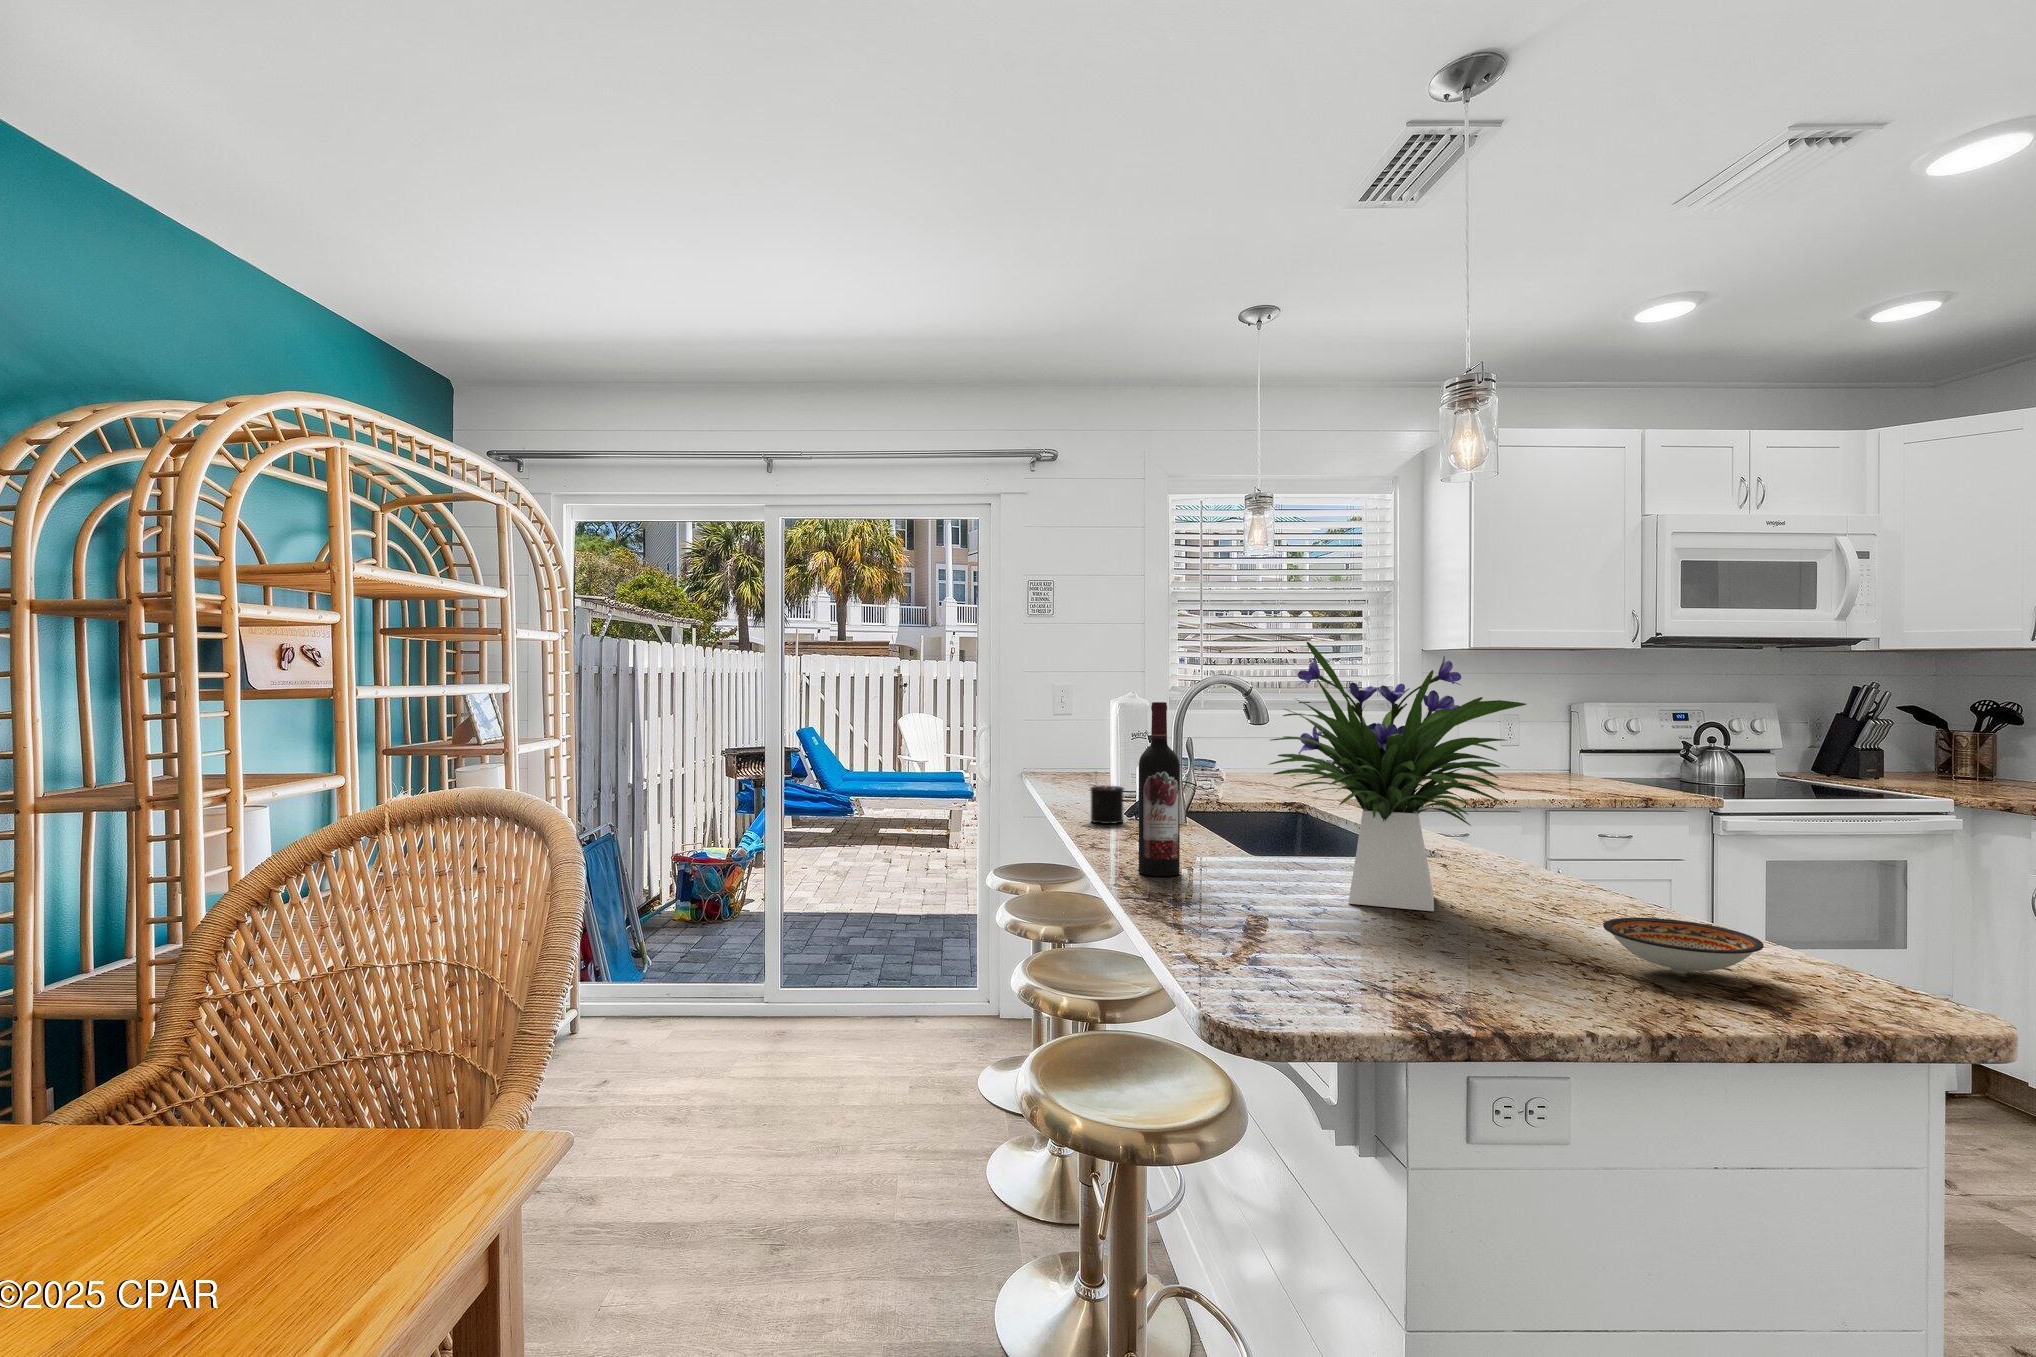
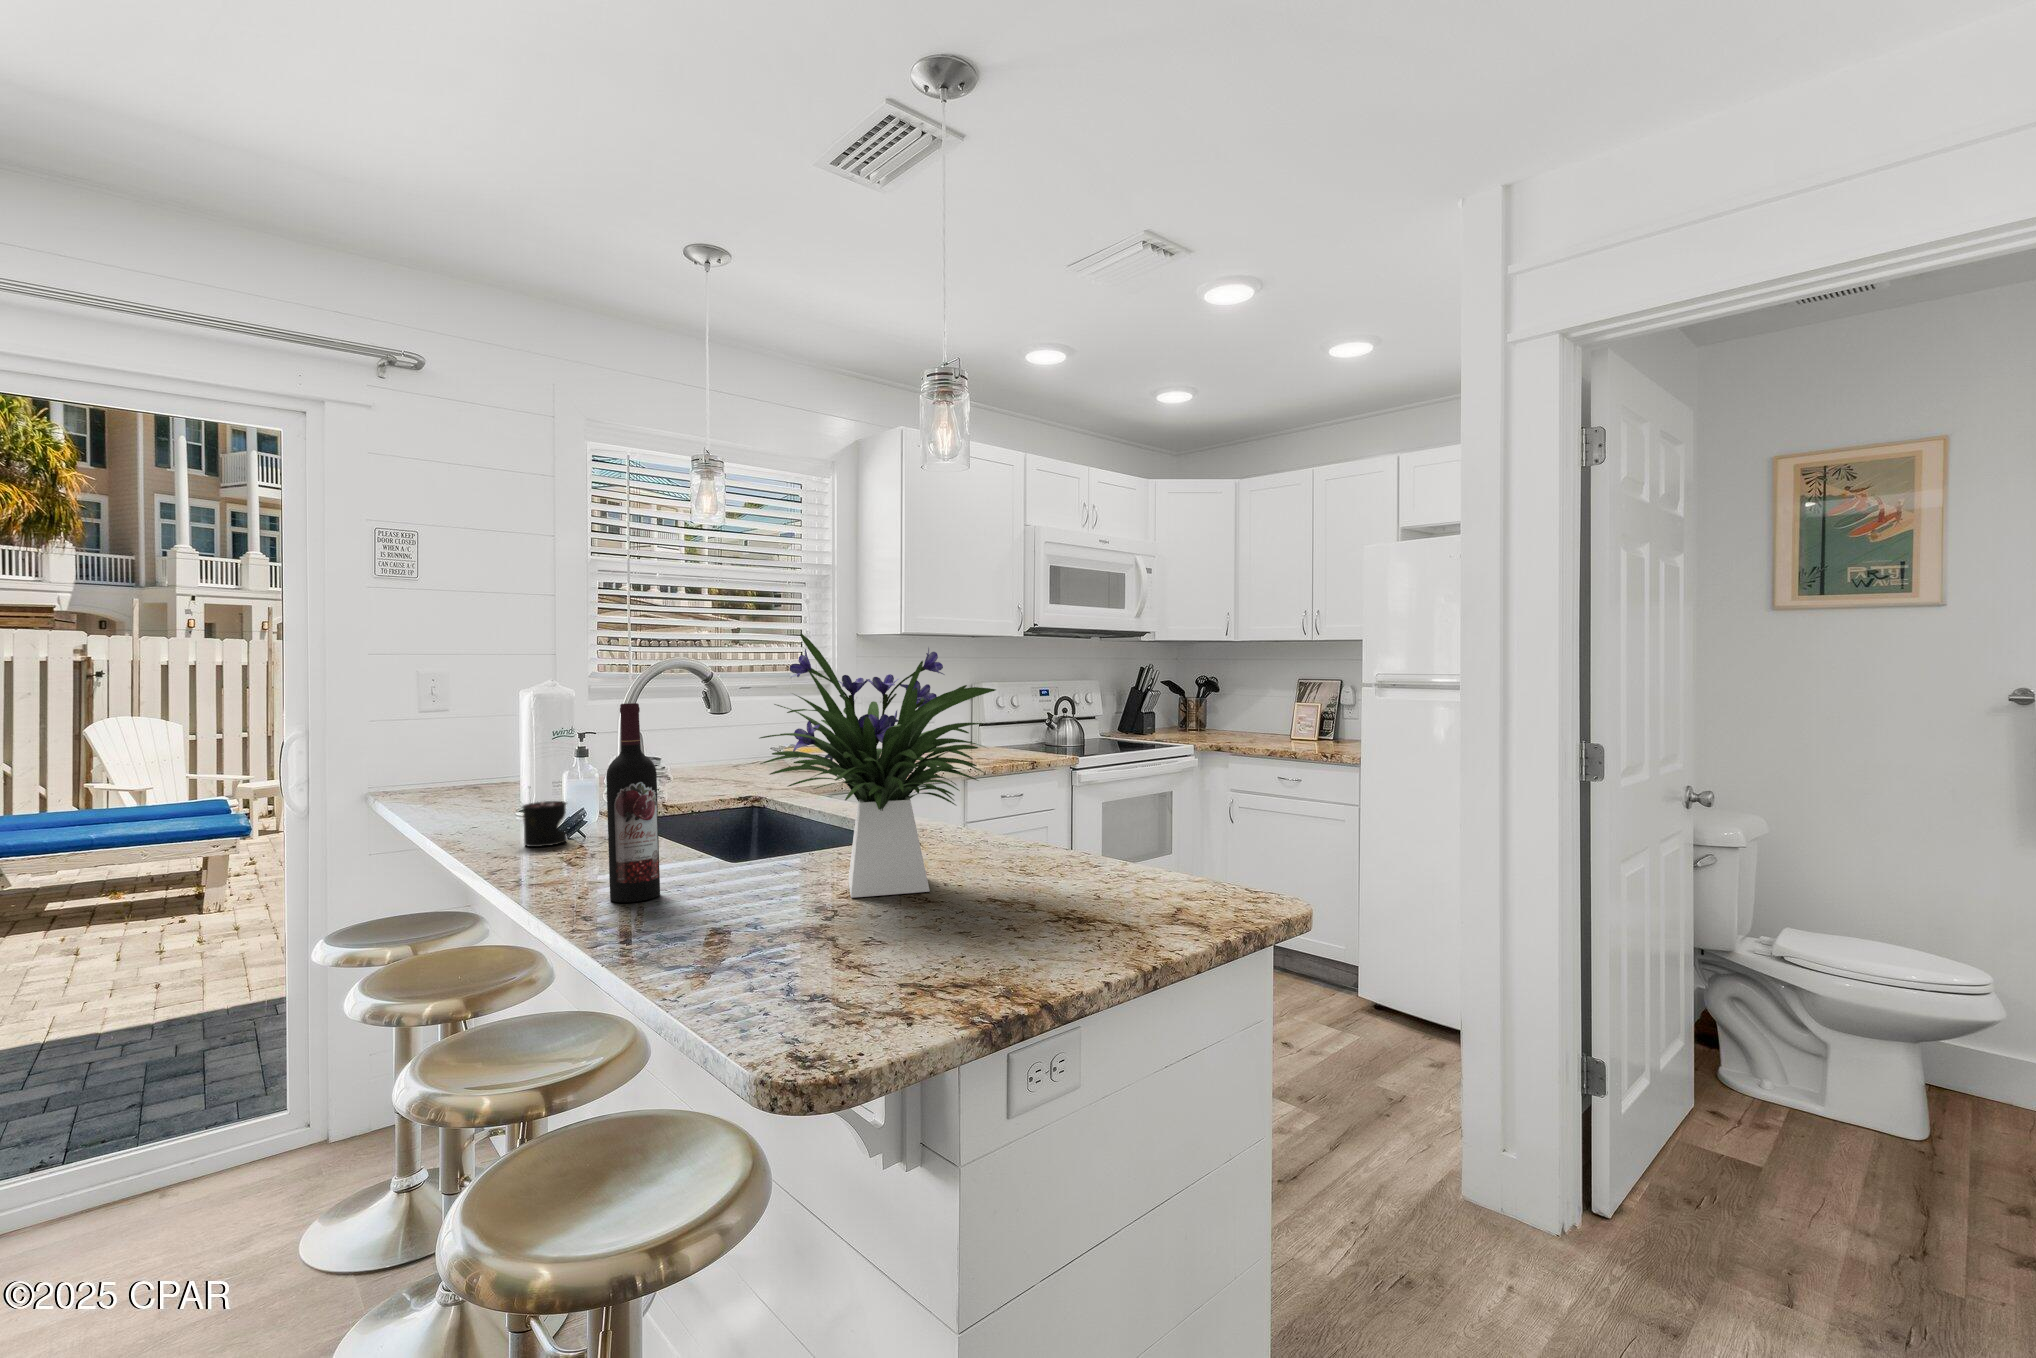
ceramic bowl: present [1603,918,1764,974] -> none [1082,867,1192,913]

